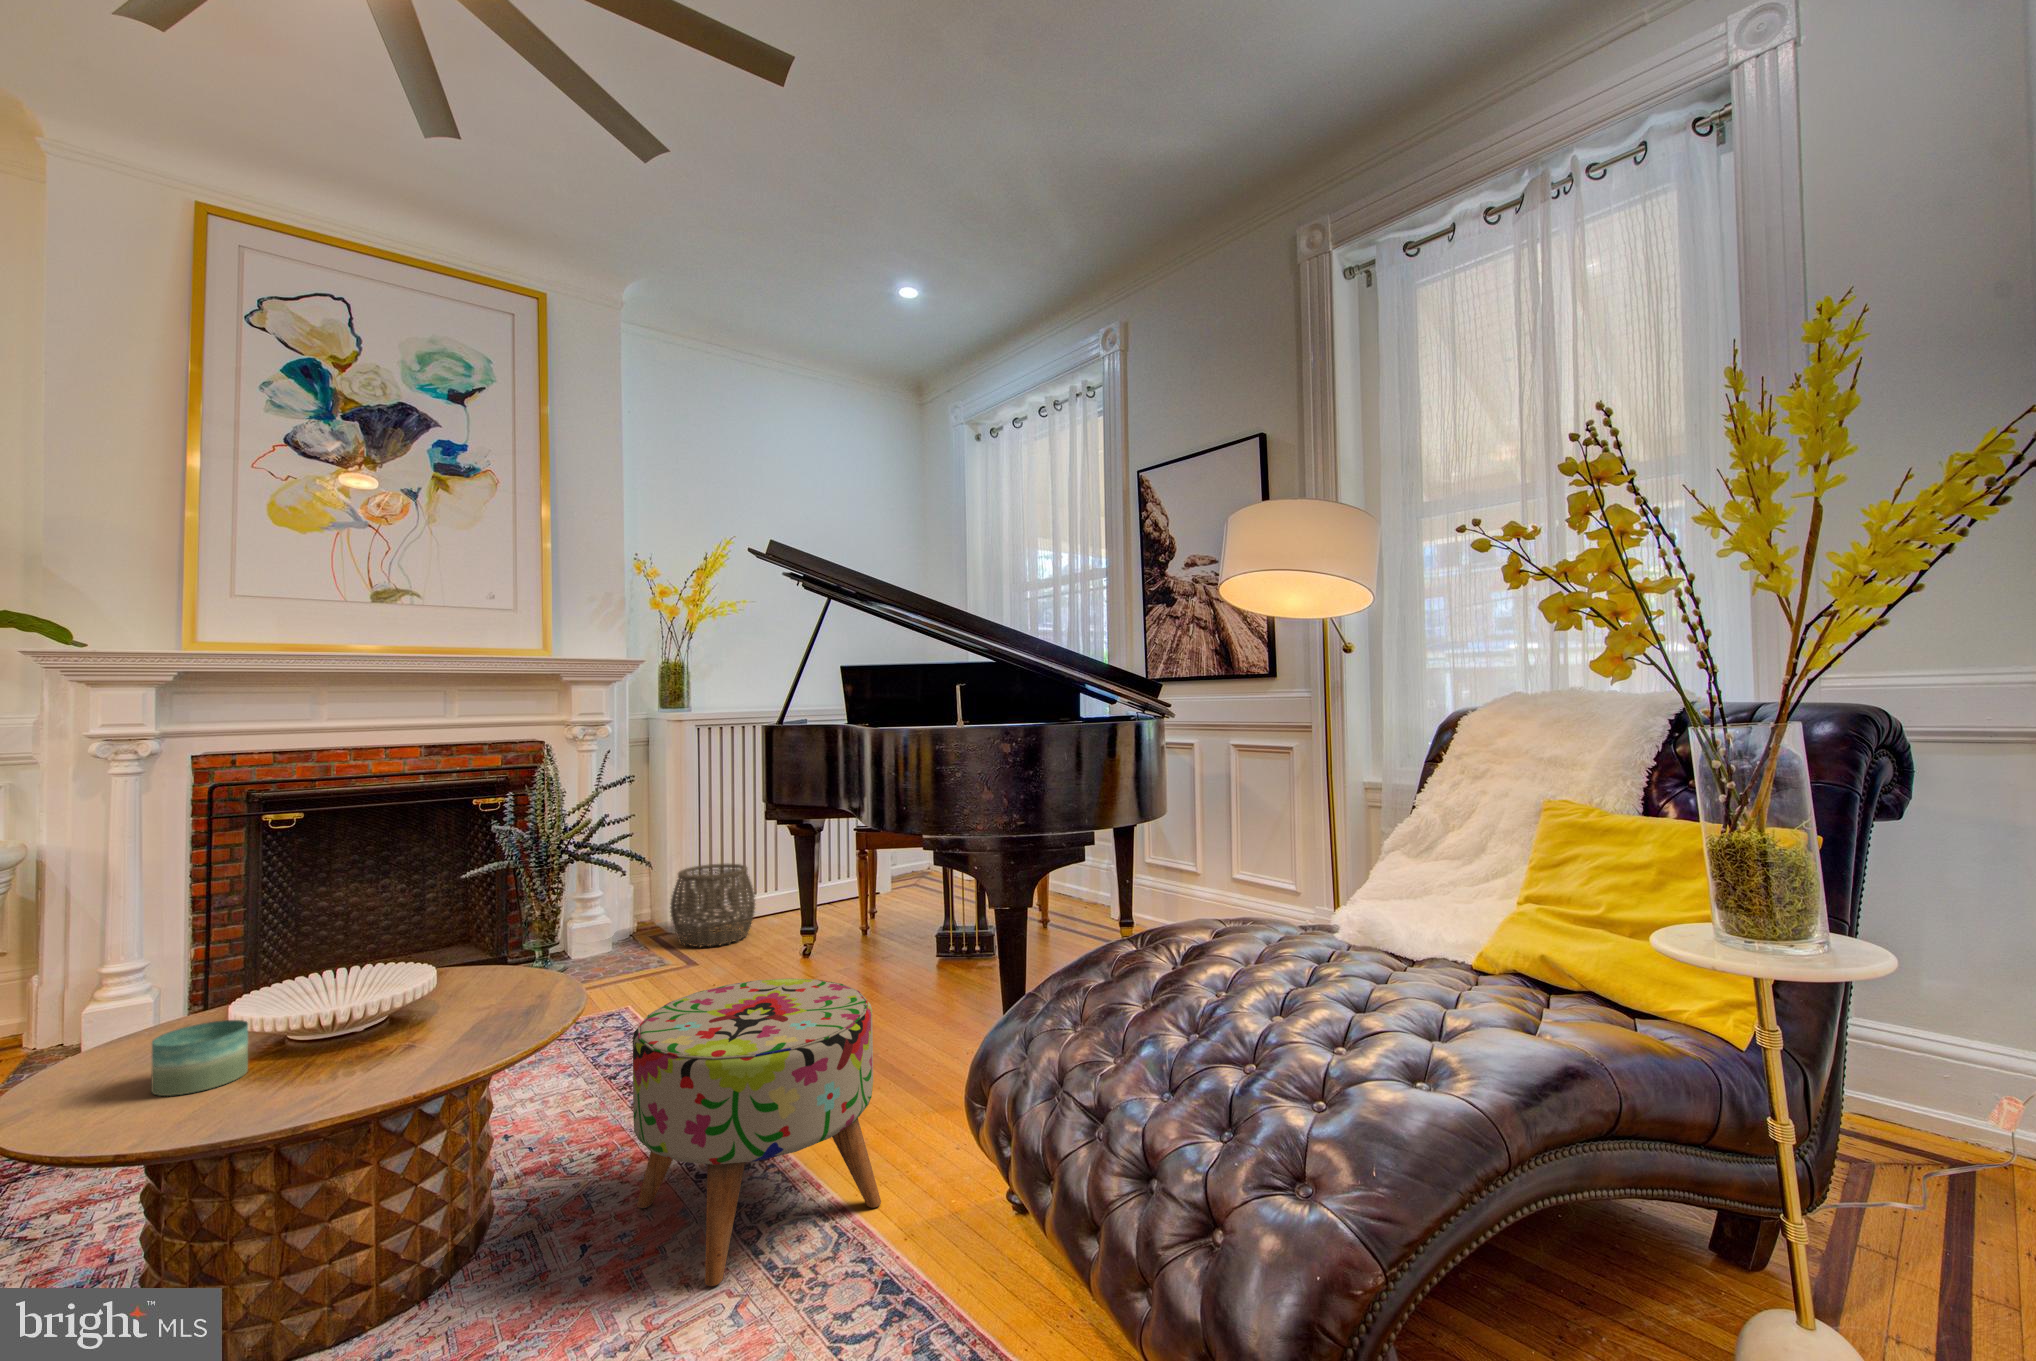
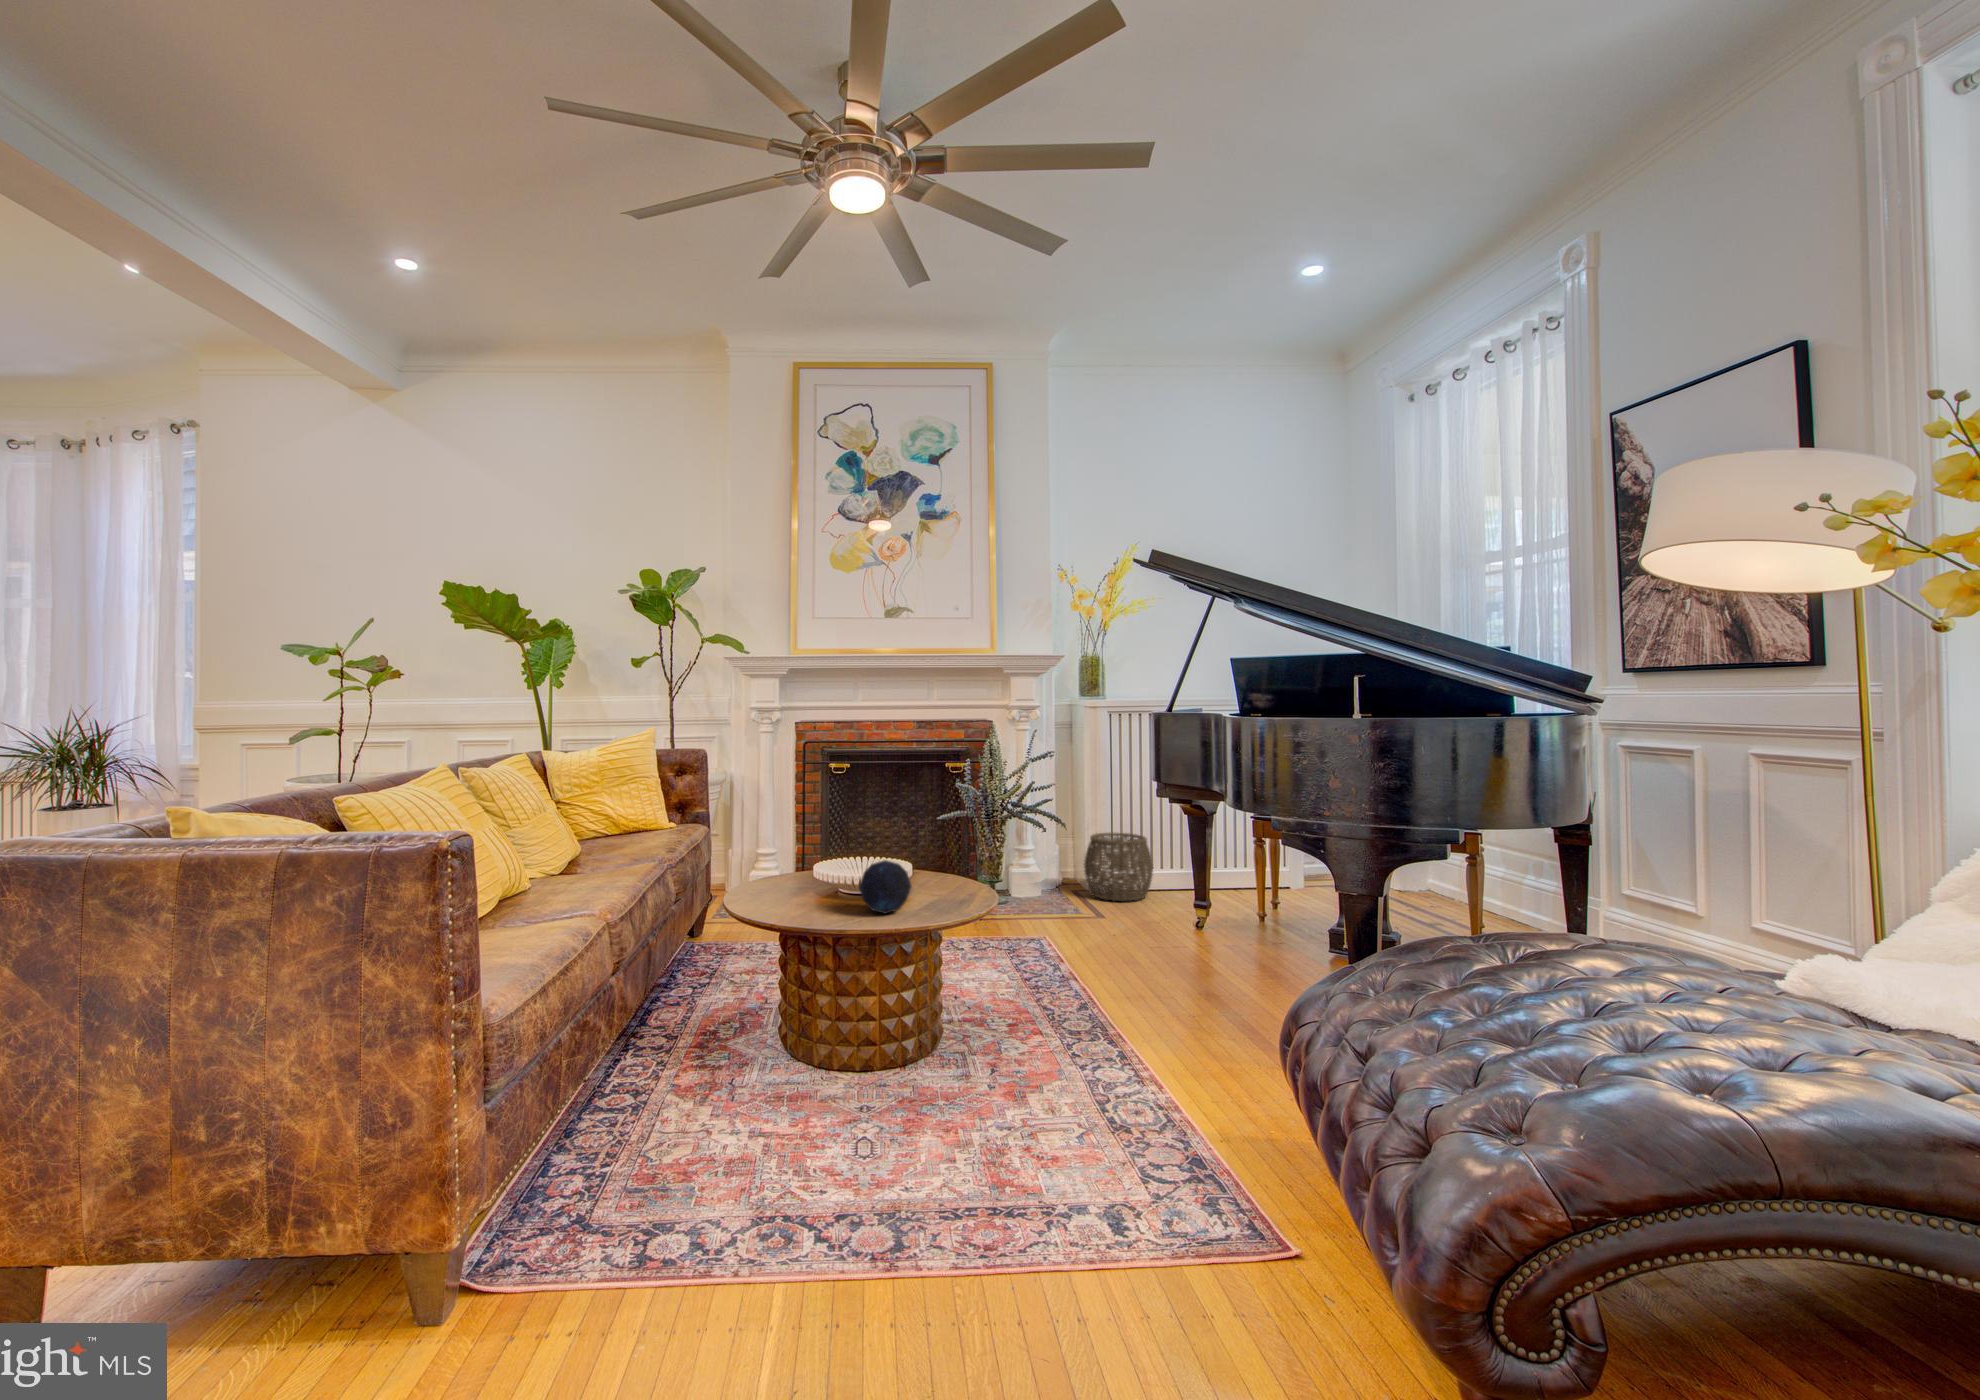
decorative orb: none [336,972,438,1058] -> present [859,860,911,914]
ottoman: present [633,978,881,1286] -> none [1025,913,1208,1119]
candle: present [151,1020,248,1096] -> none [775,874,817,911]

